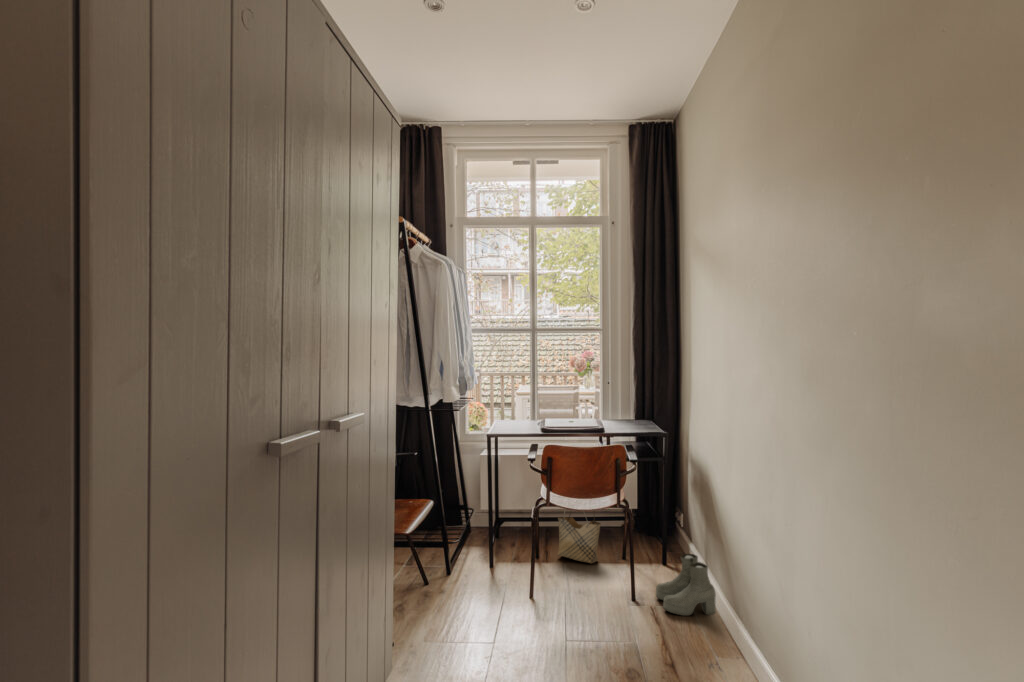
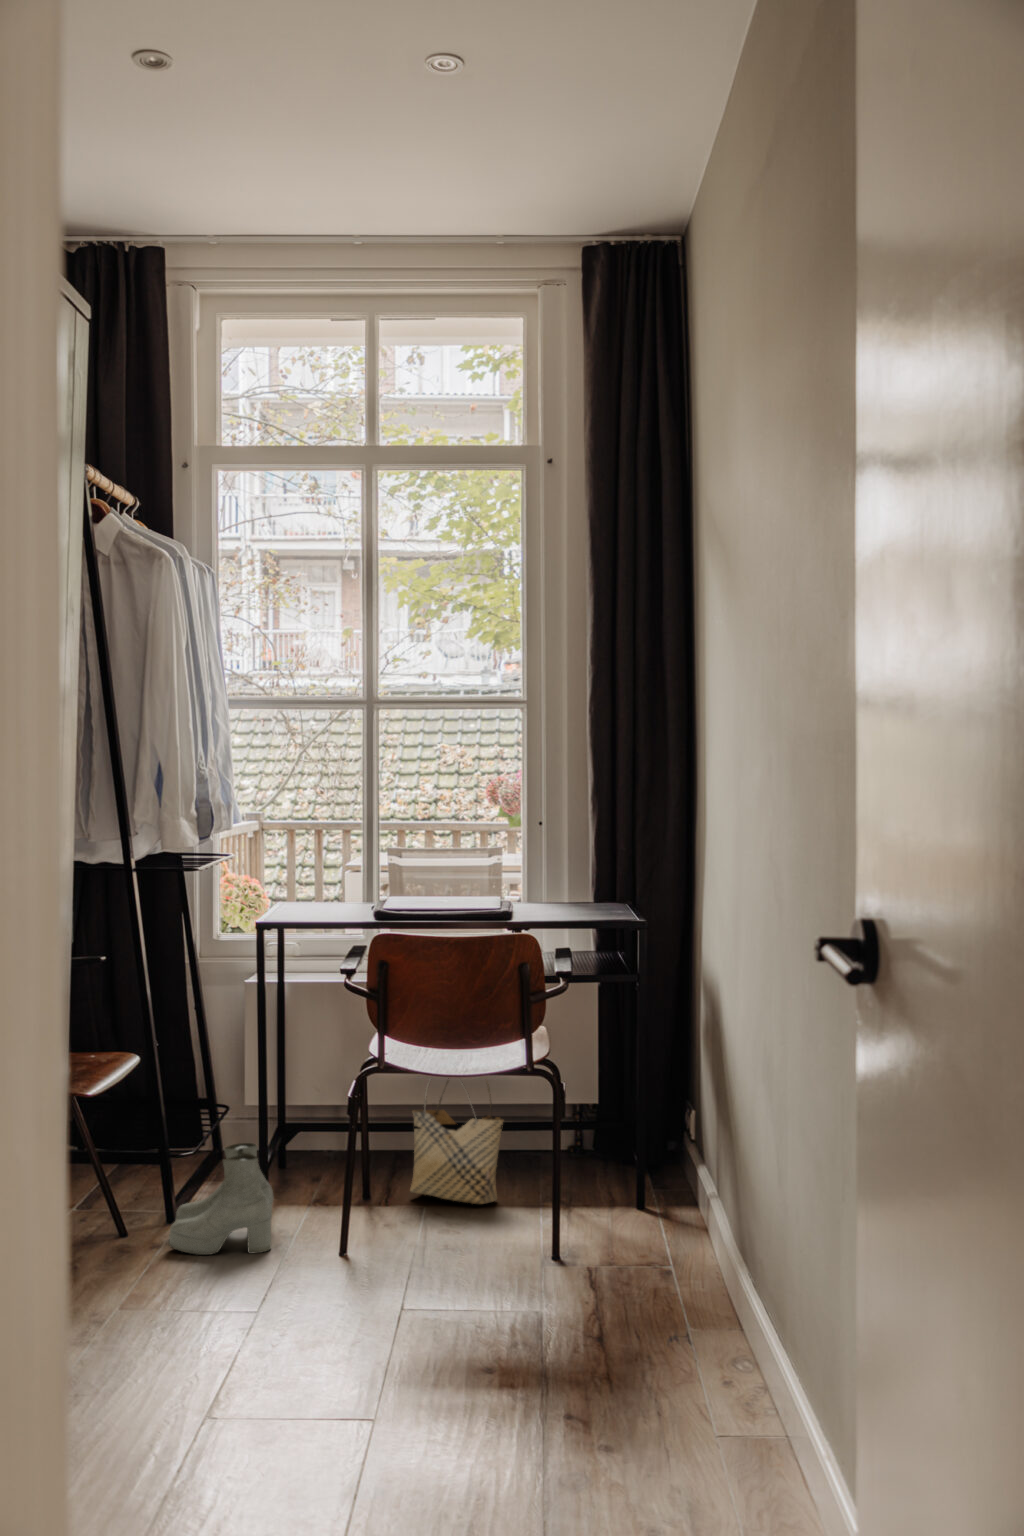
boots: present [656,554,716,616] -> present [169,1143,273,1255]

